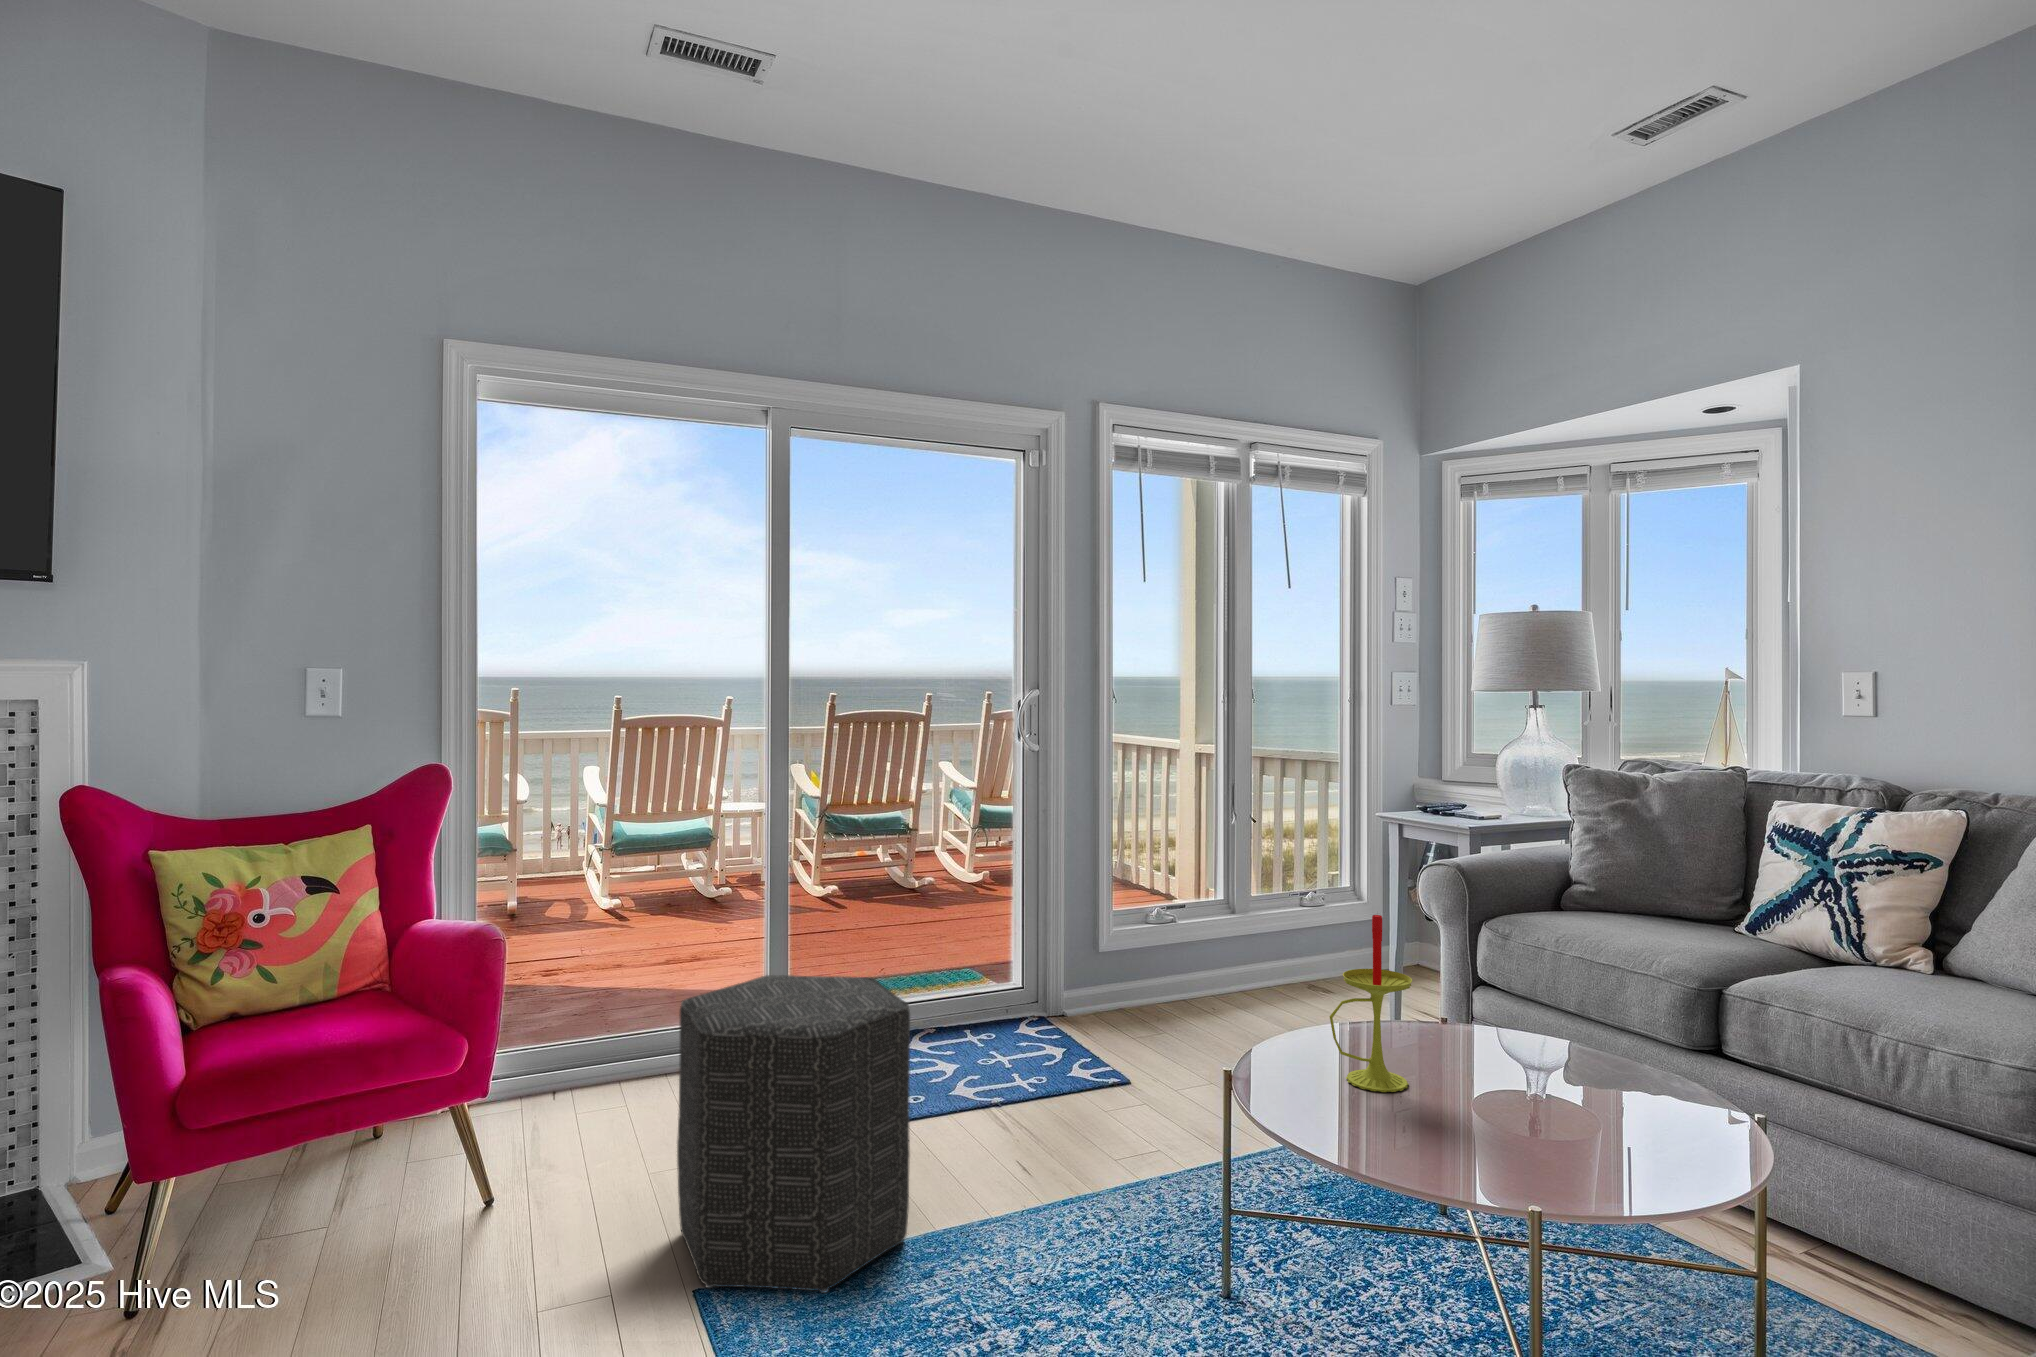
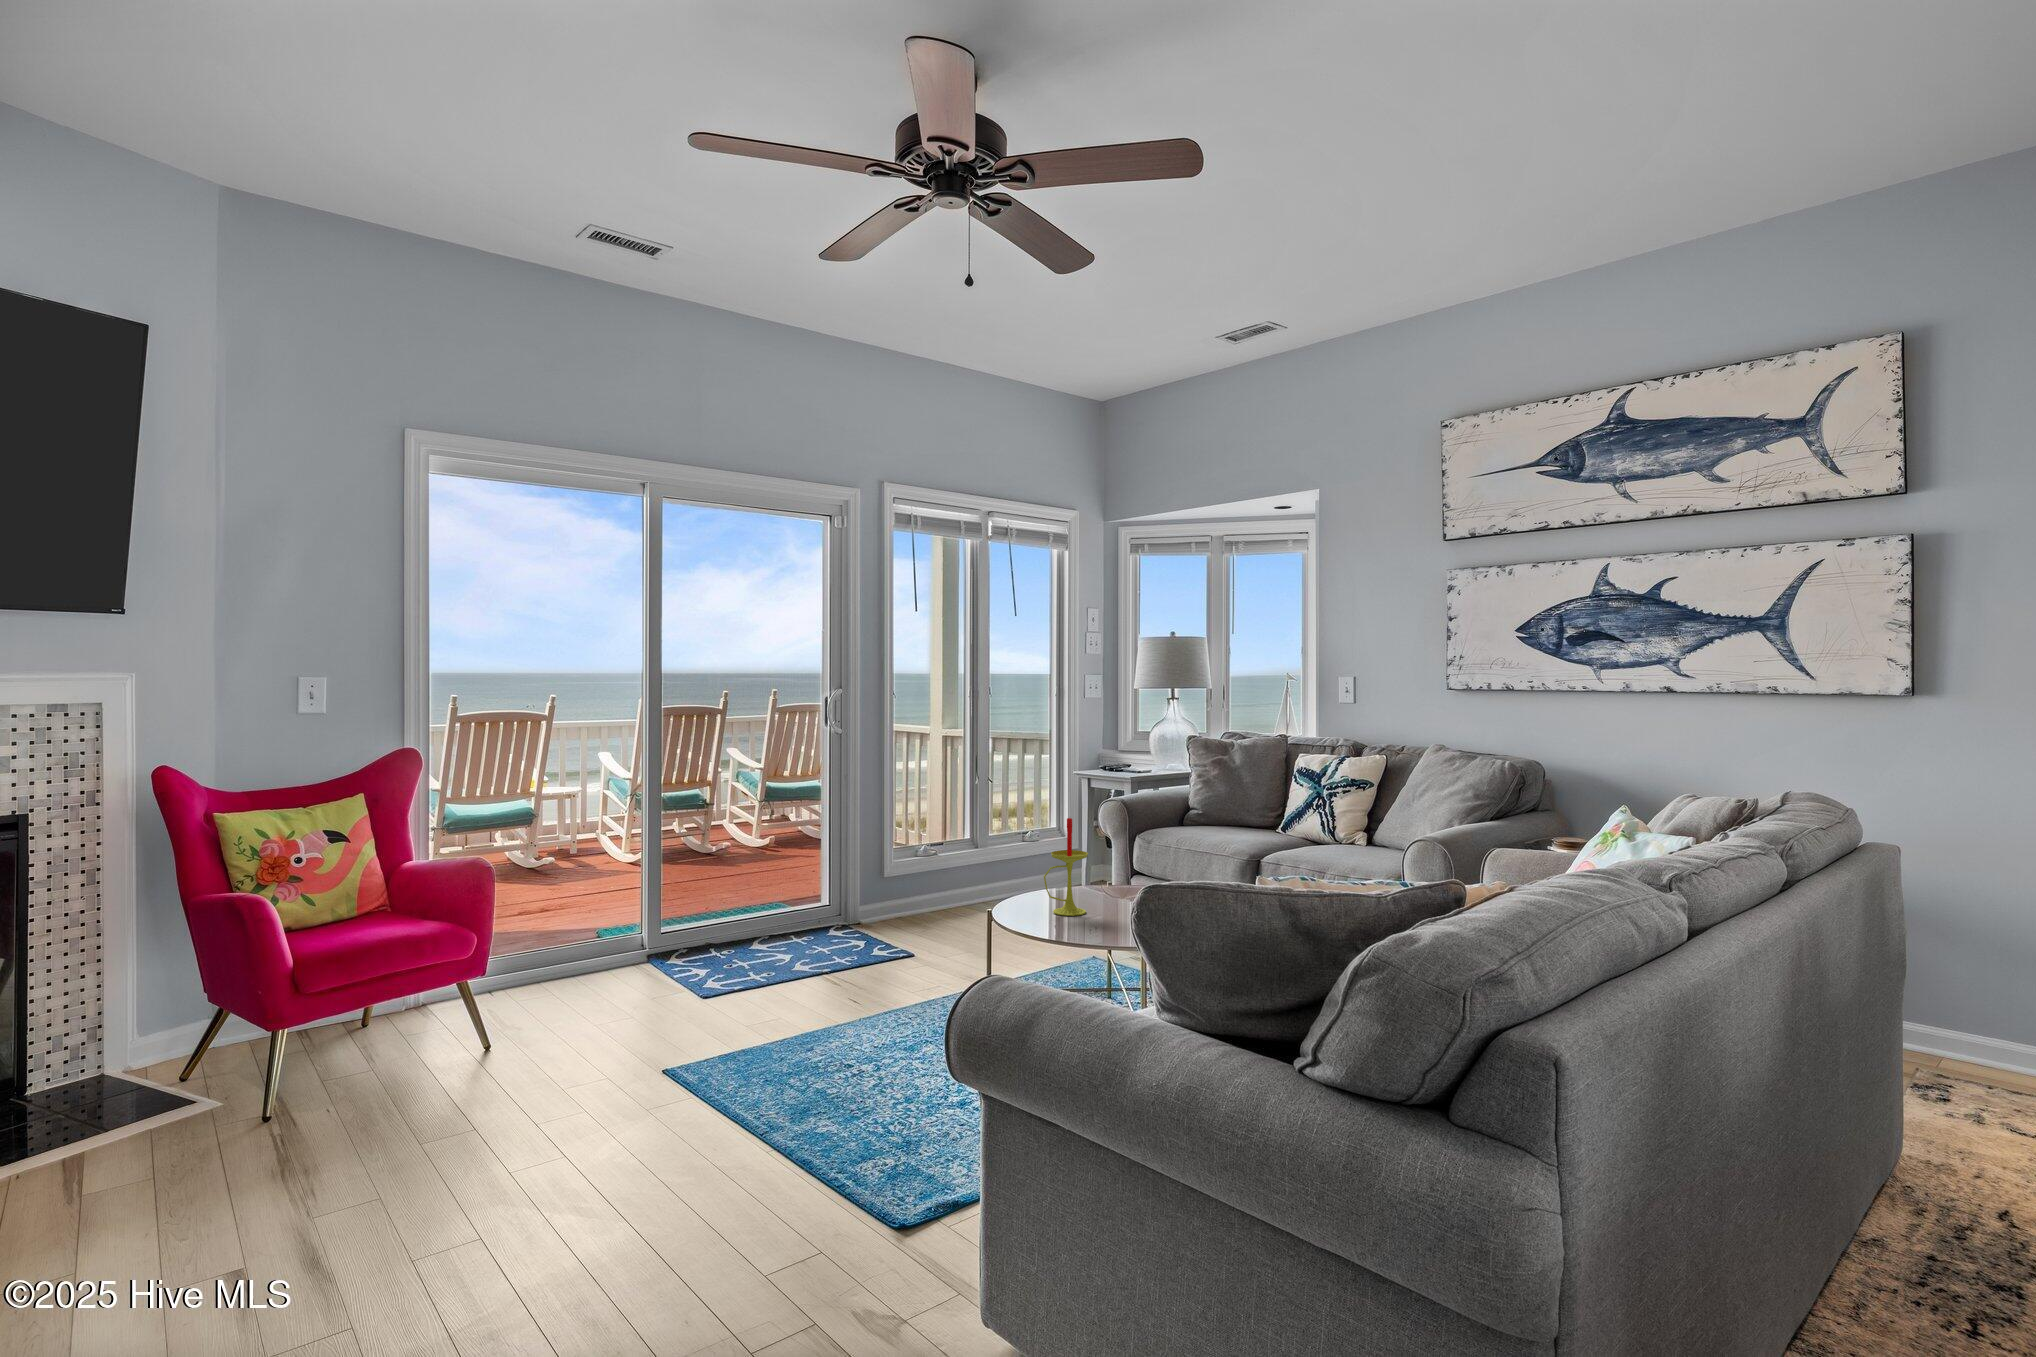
ottoman: present [677,975,910,1293] -> none [634,880,790,1071]

